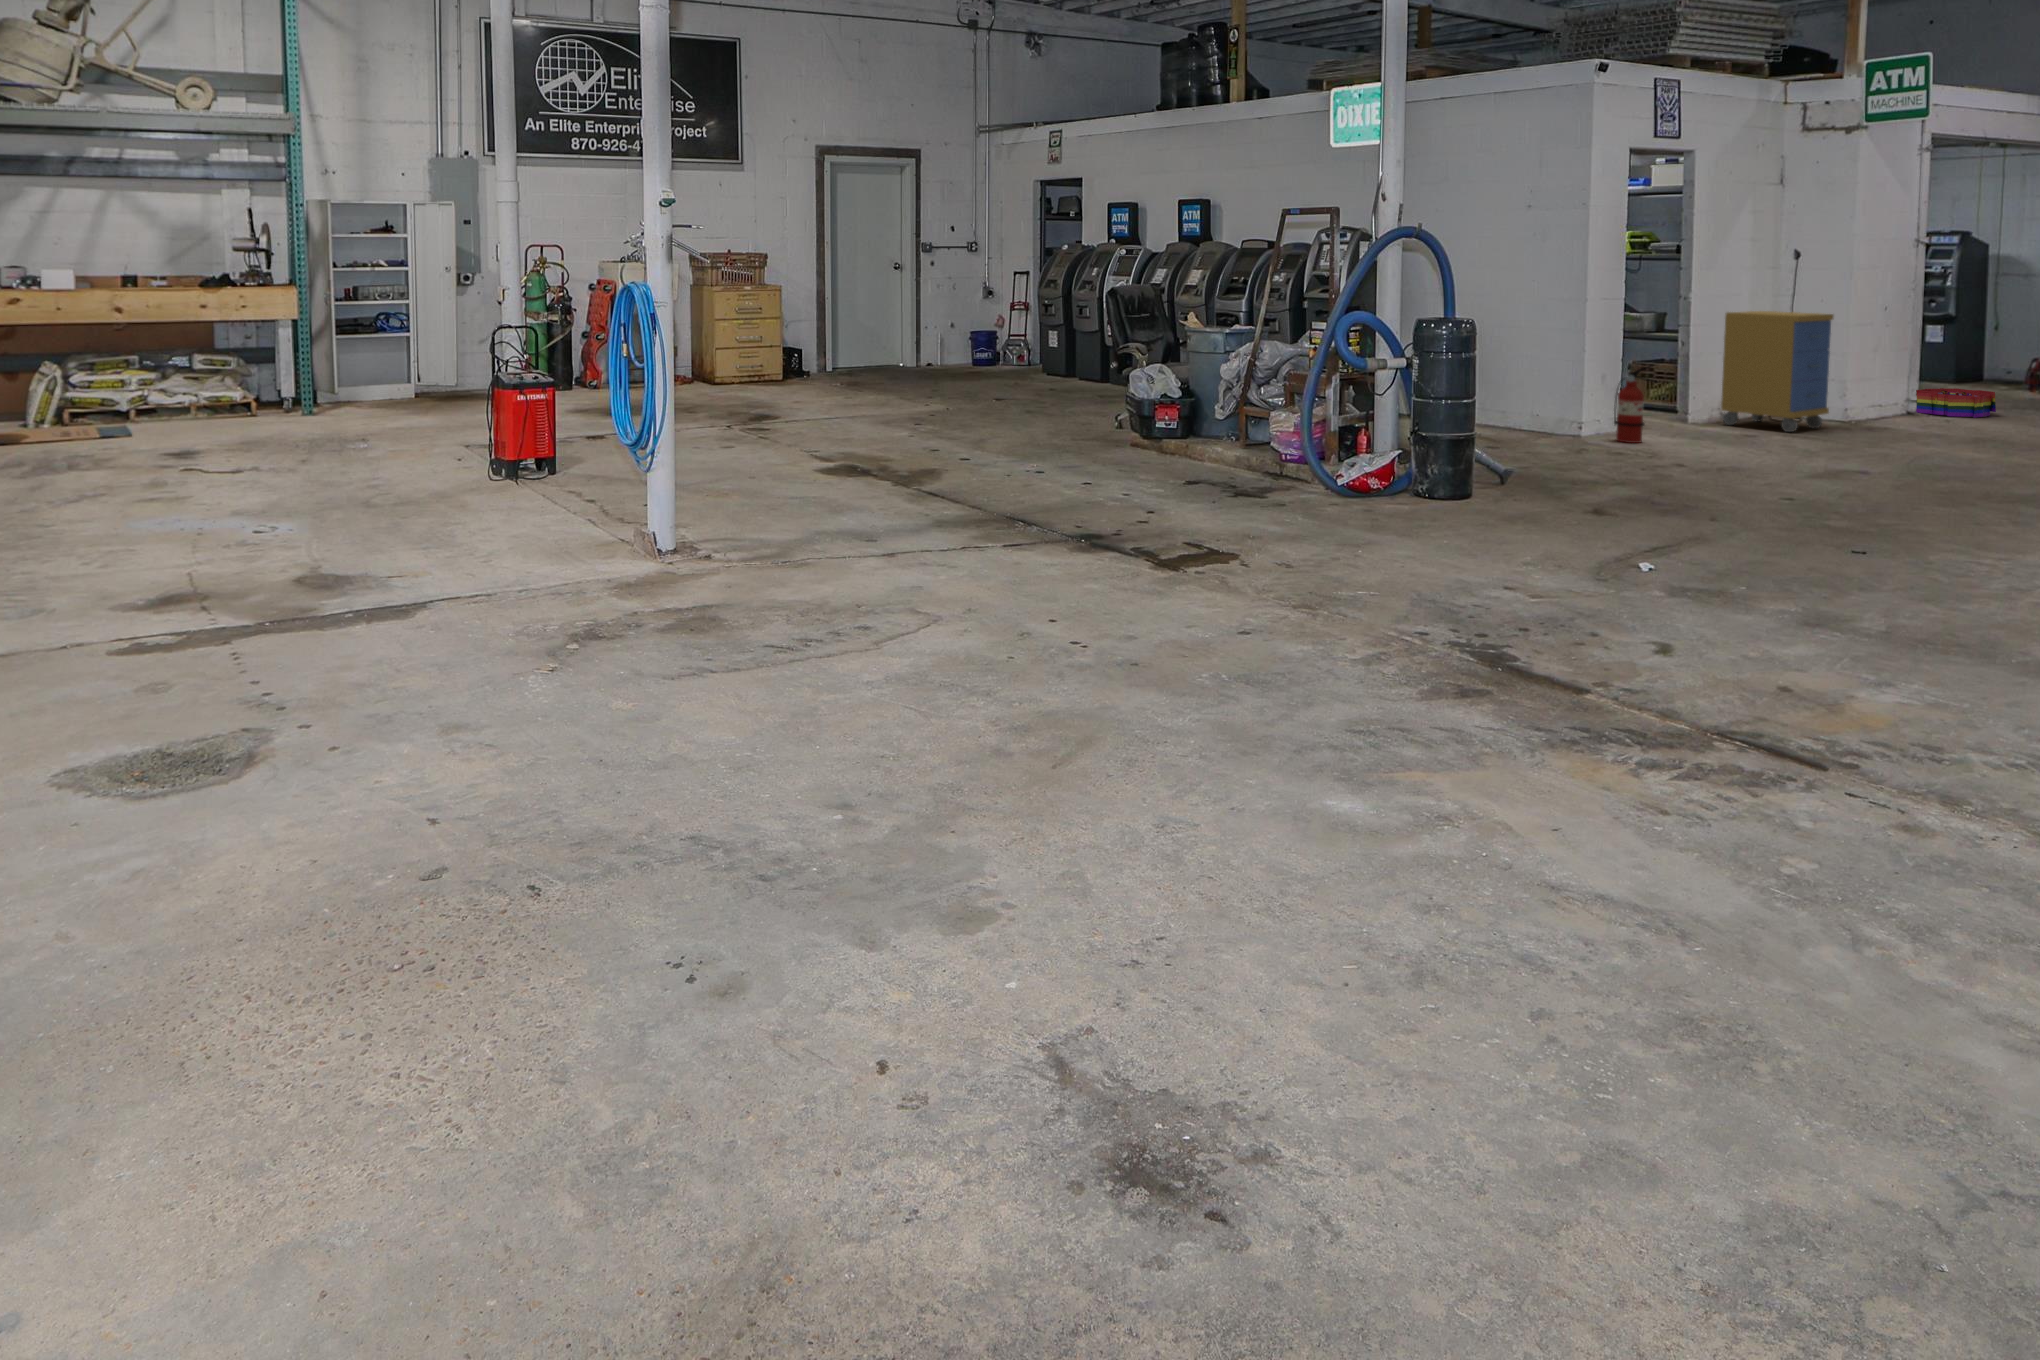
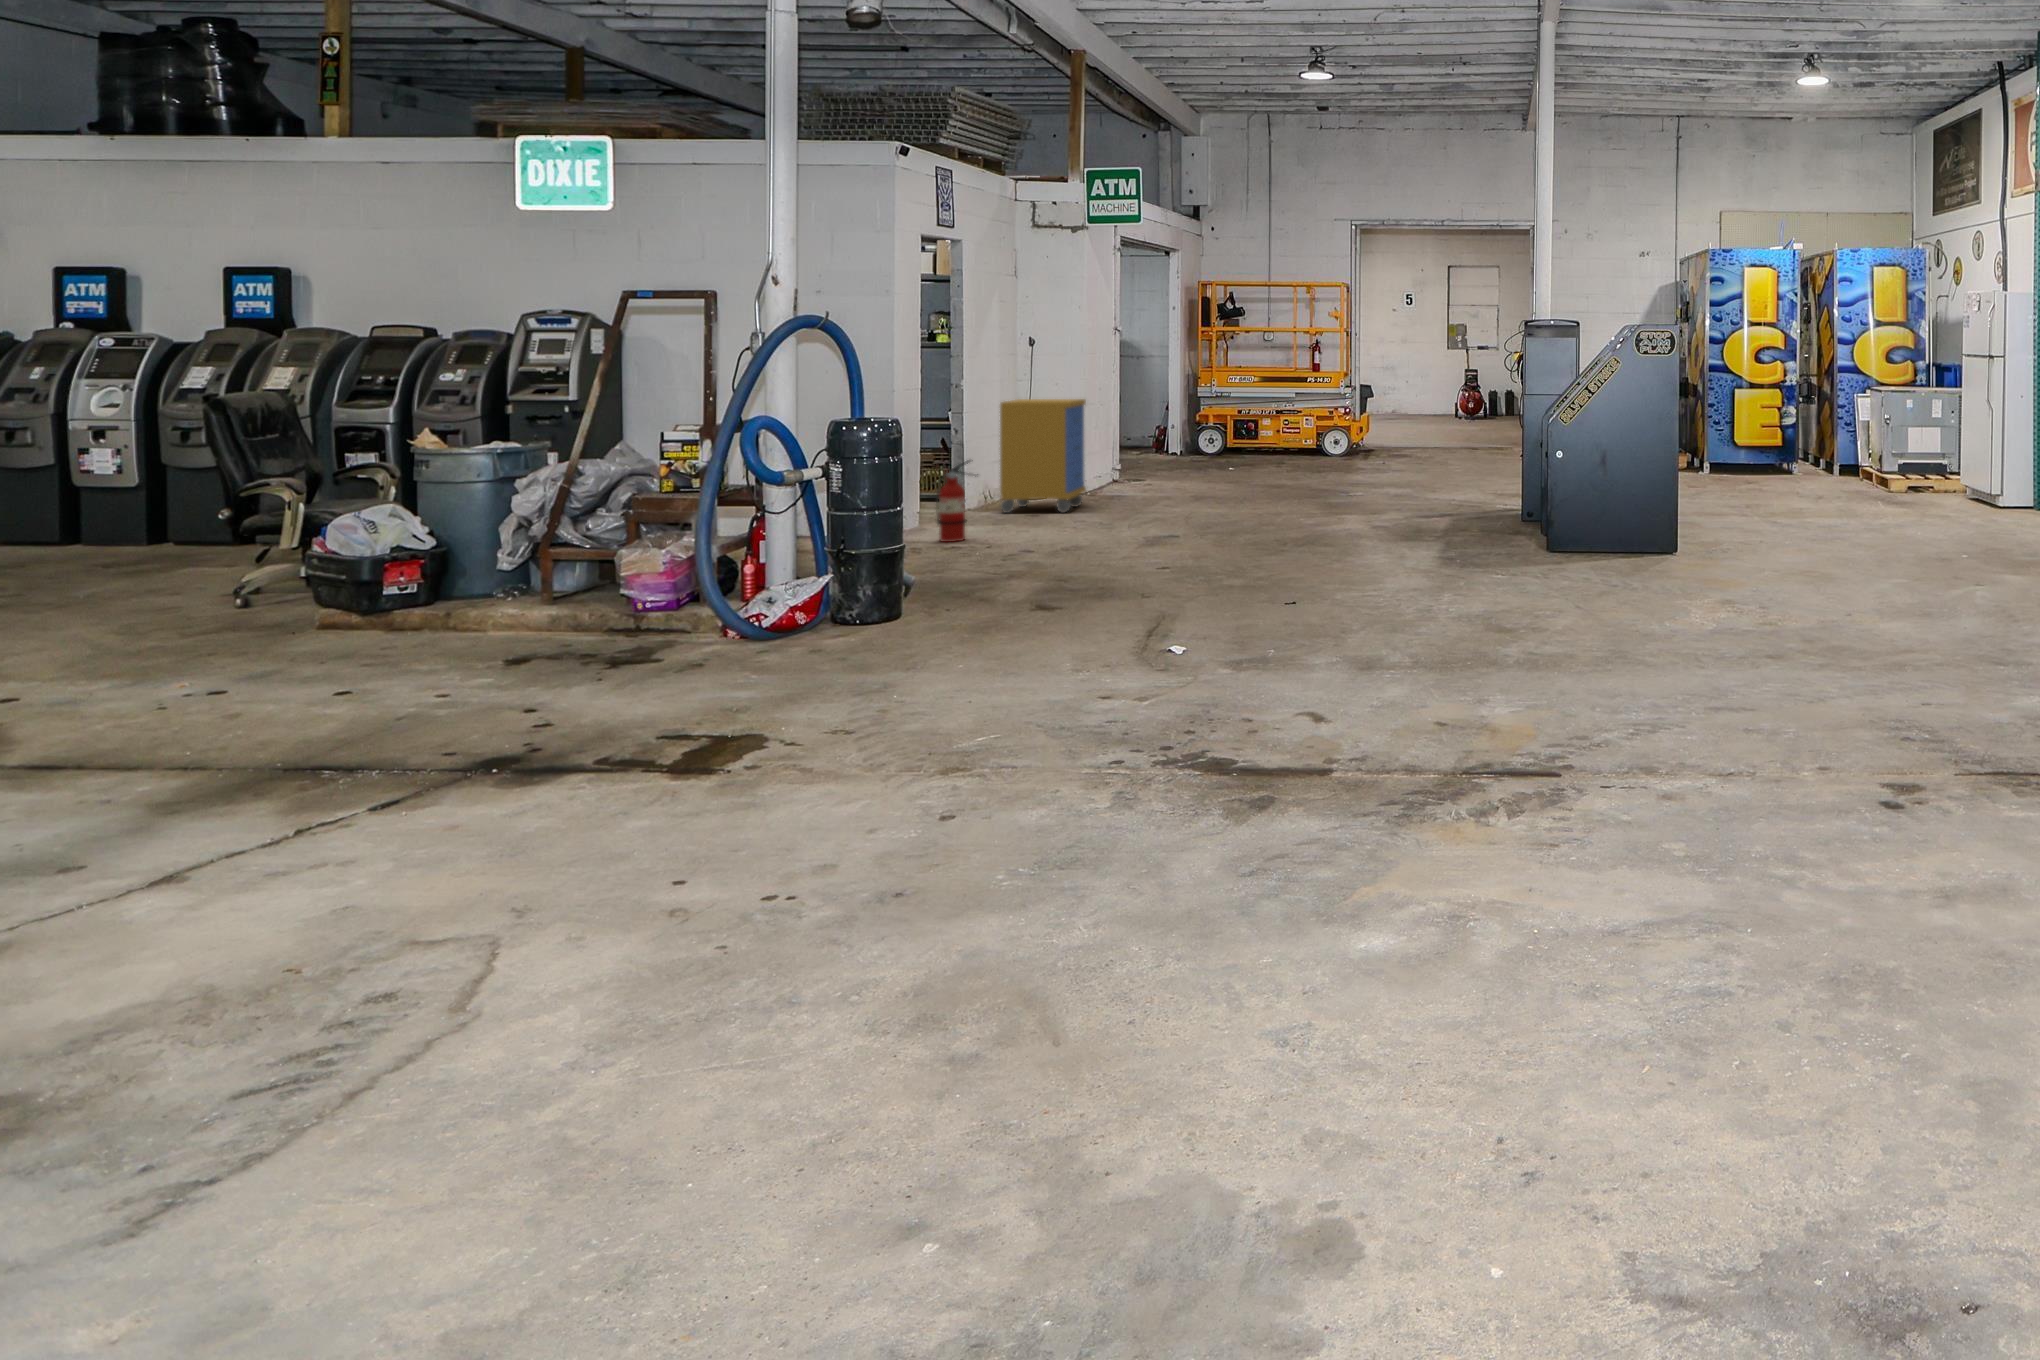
storage bin: present [1916,388,1996,418] -> none [1119,459,1178,484]

